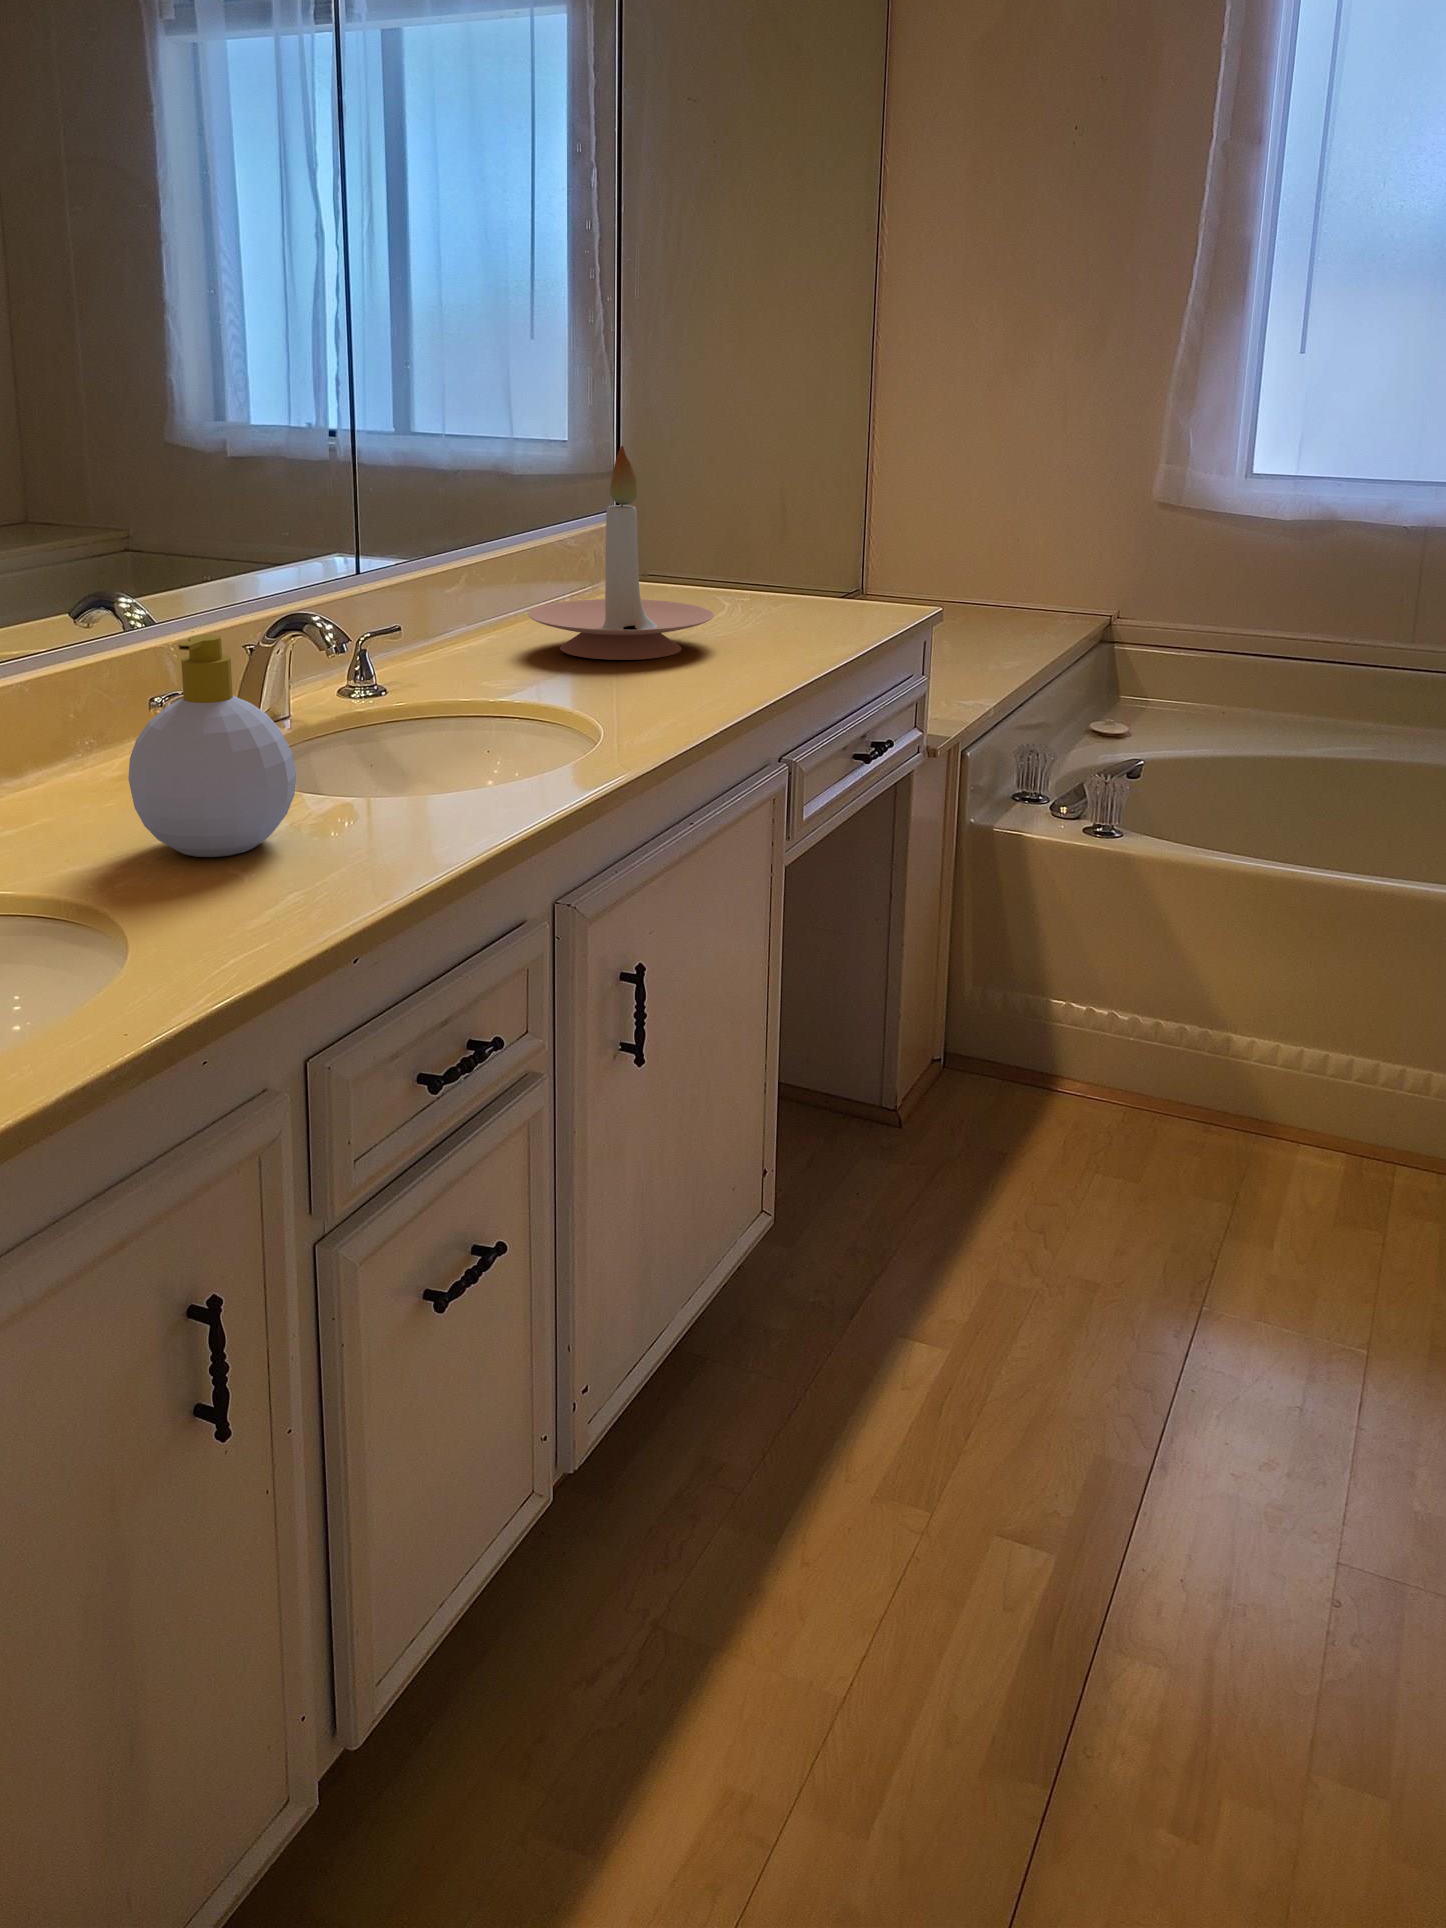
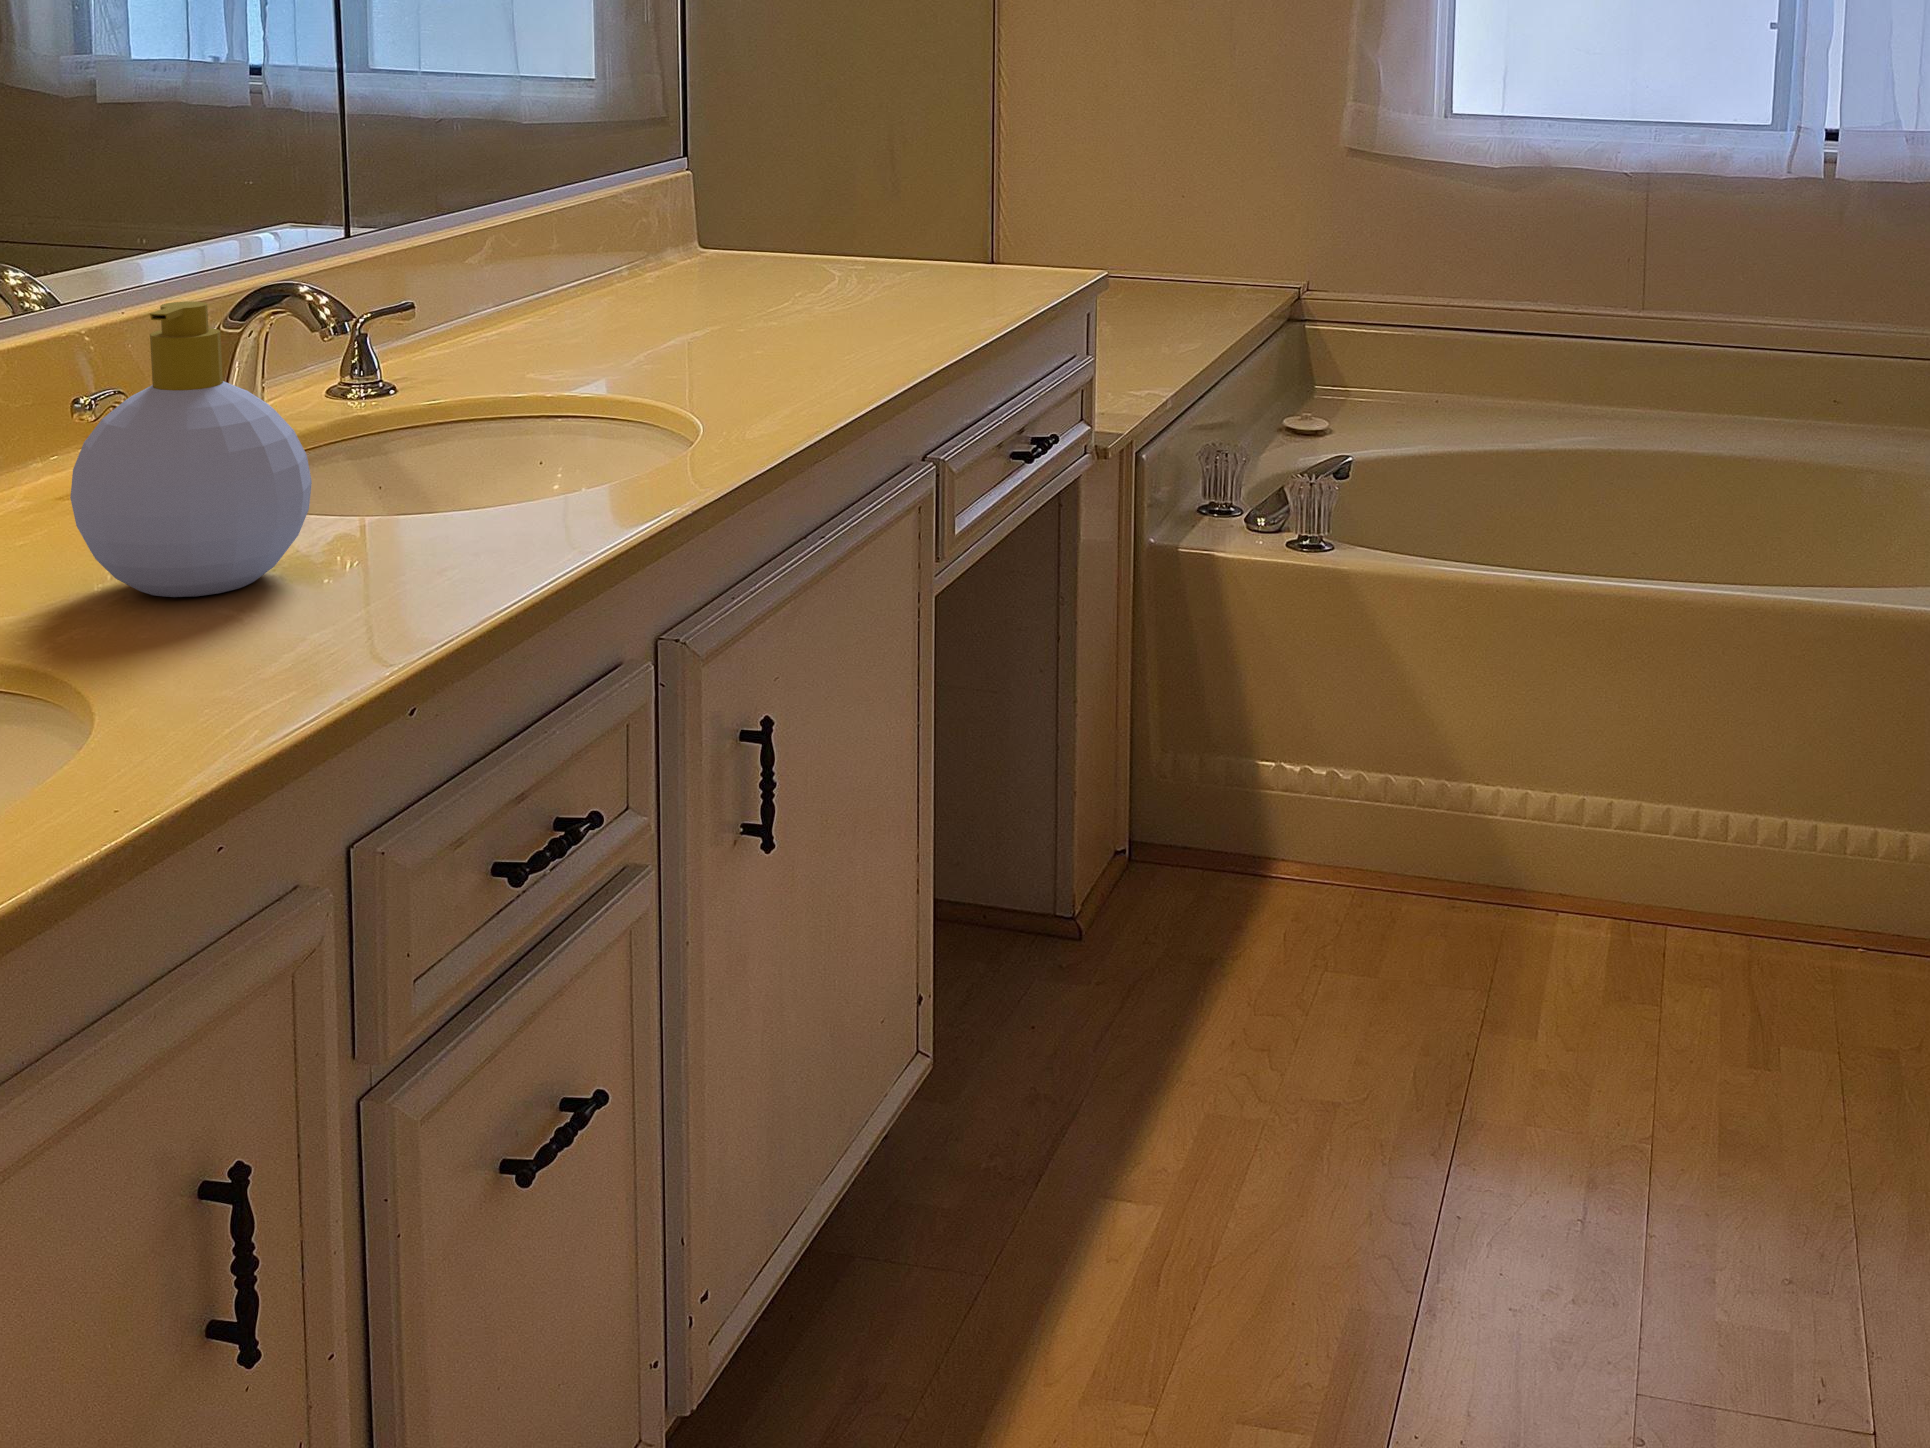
candle holder: present [528,446,714,660] -> none [580,68,827,341]

